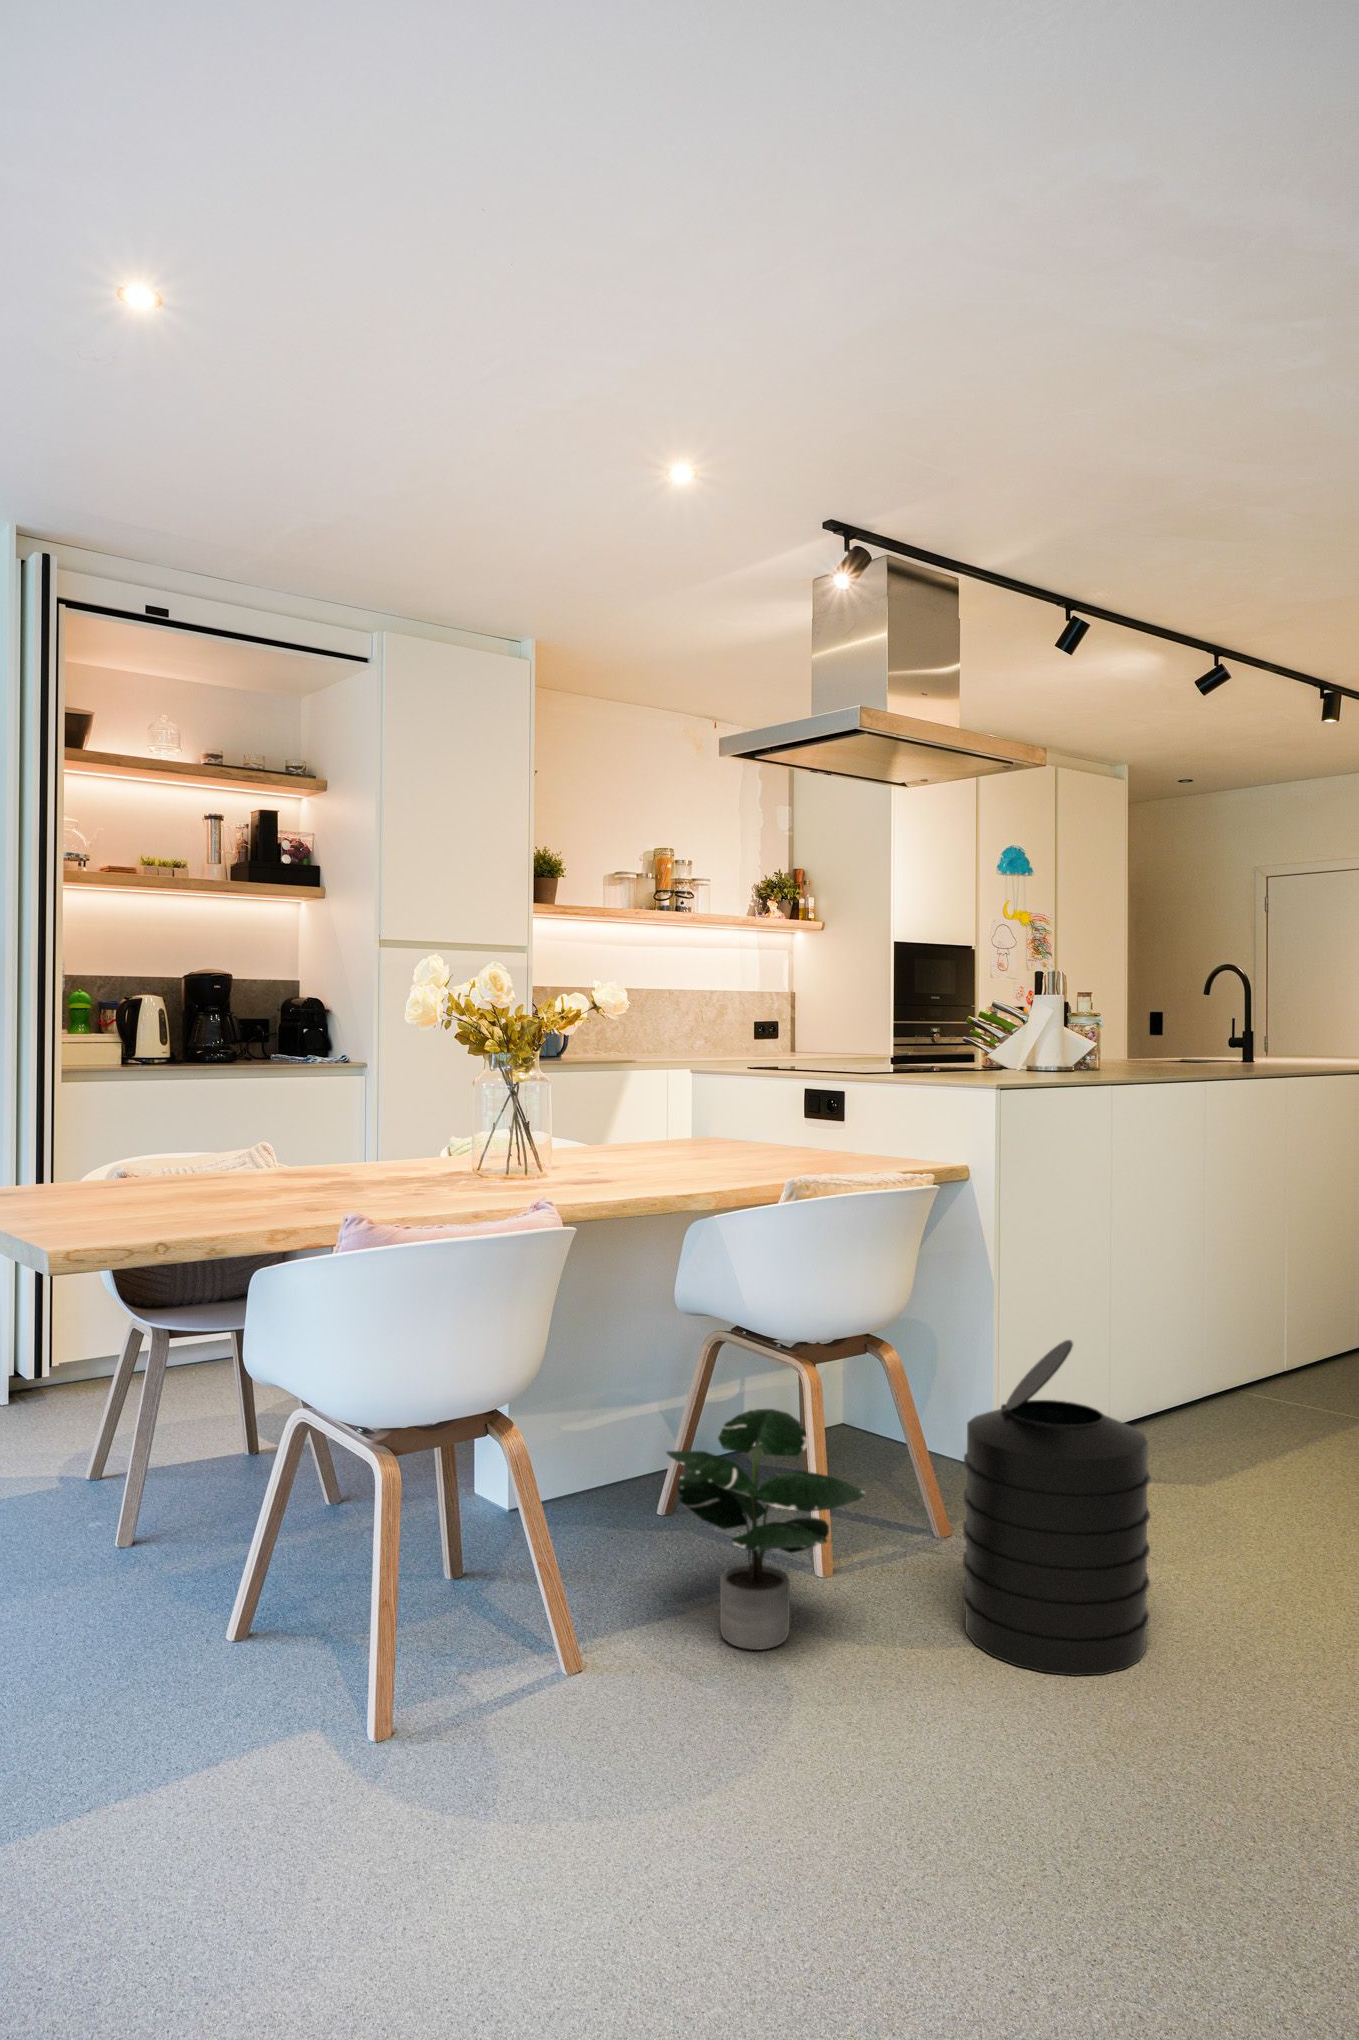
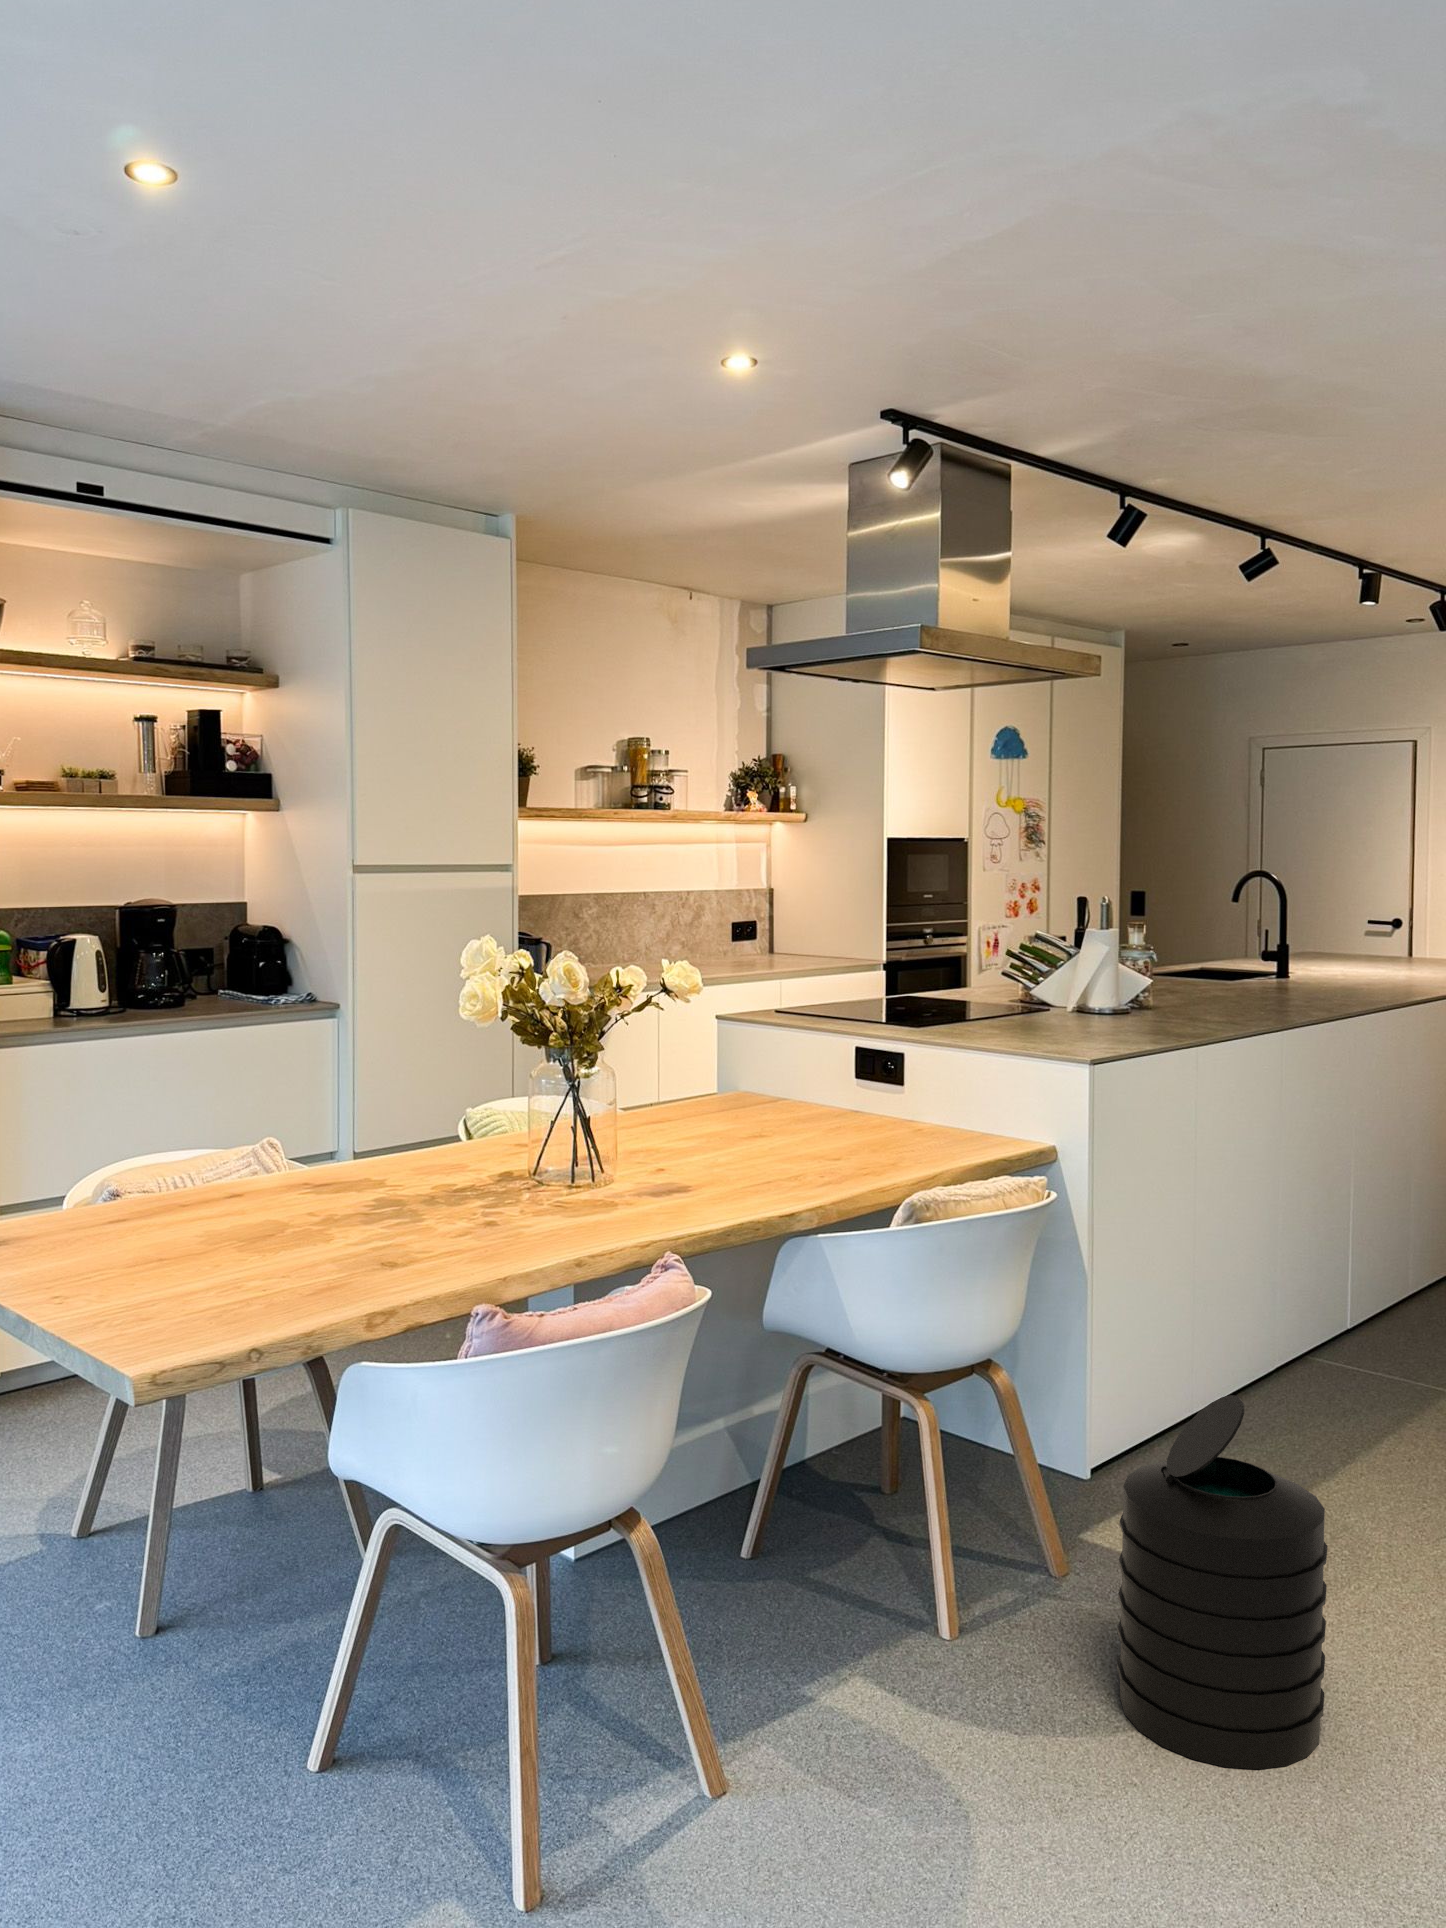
potted plant: present [667,1409,865,1650] -> none [807,1470,1029,1752]

